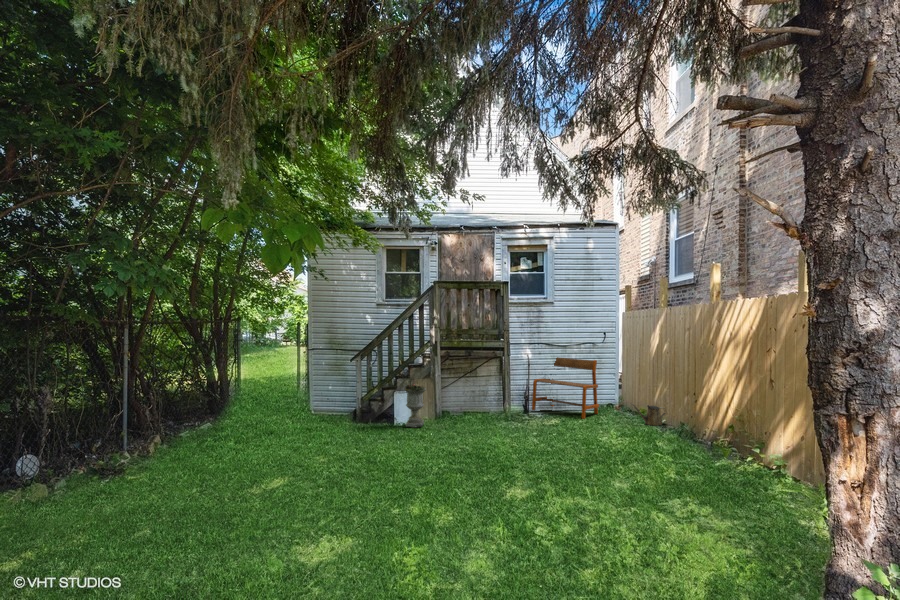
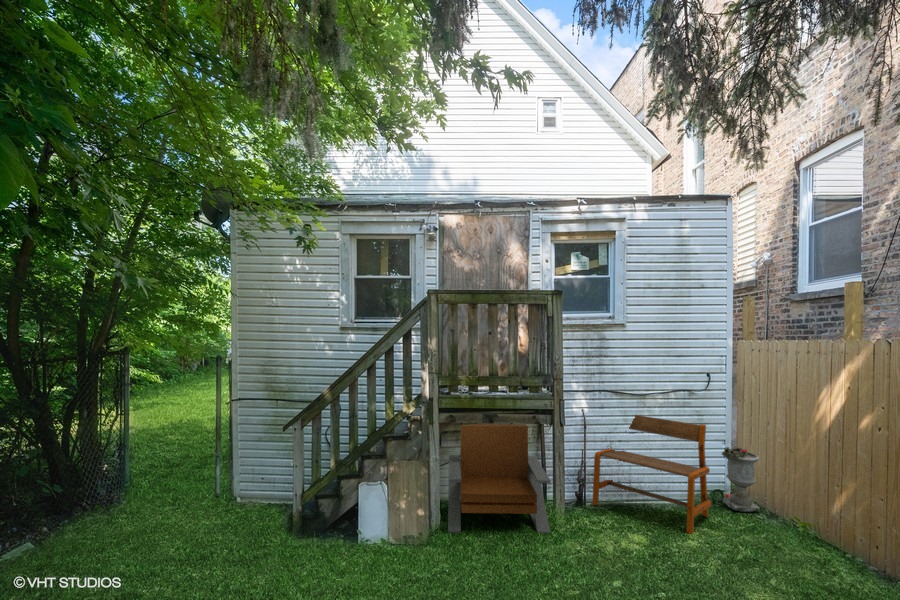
lounge chair: none [445,362,505,420] -> present [448,423,551,533]
planter: present [404,384,426,428] -> present [722,446,760,512]
watering can: present [632,404,665,426] -> none [795,523,867,573]

